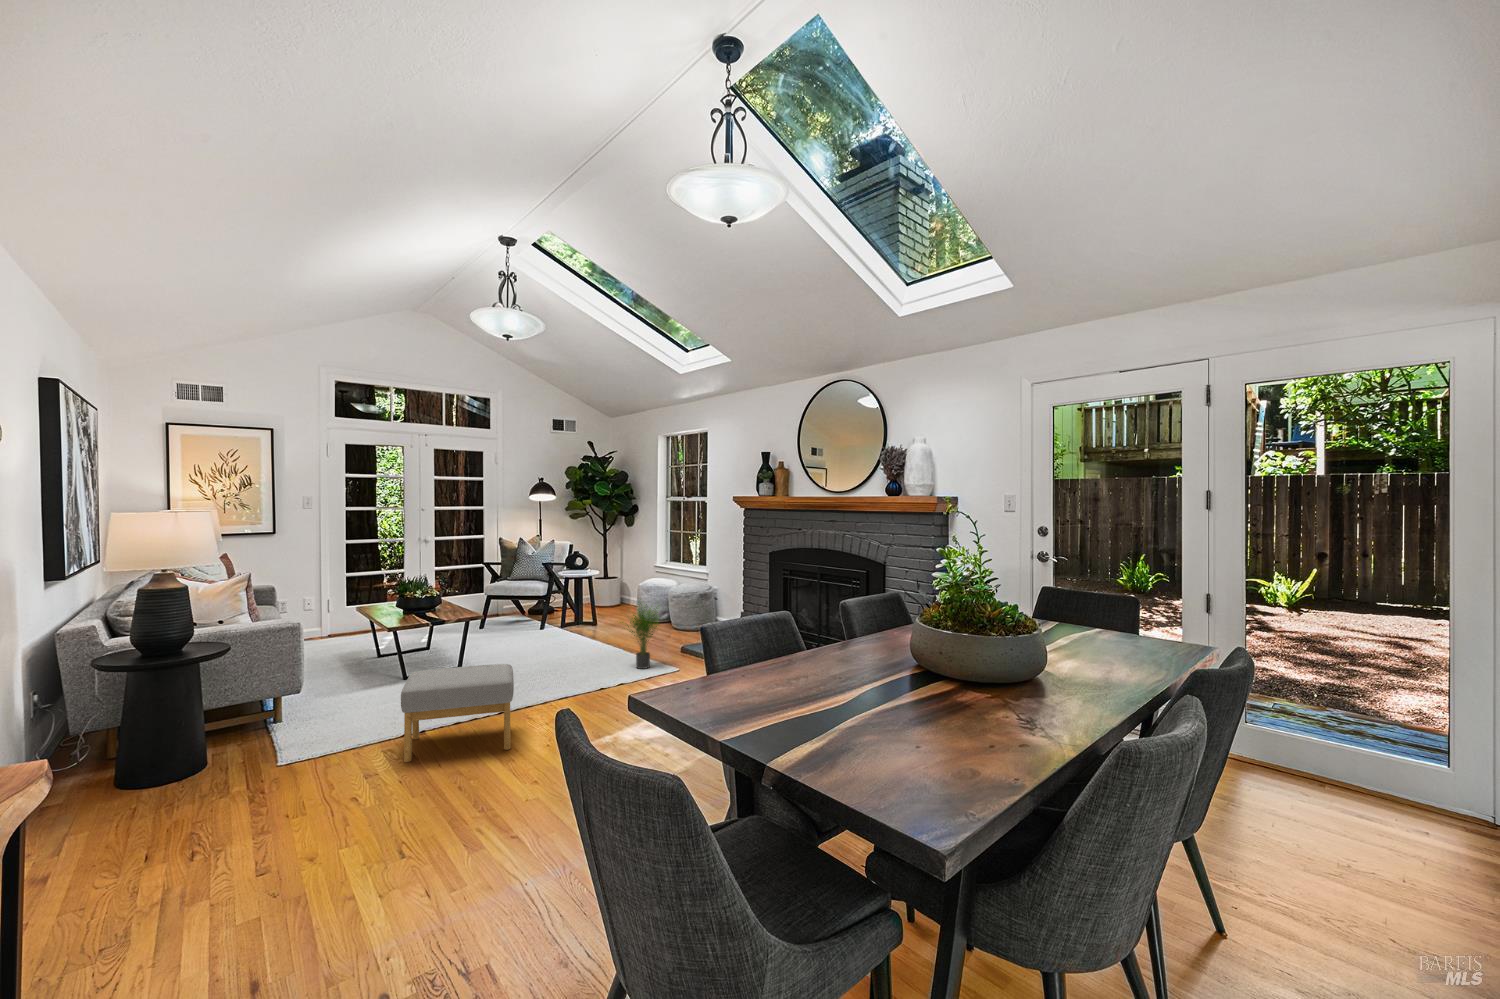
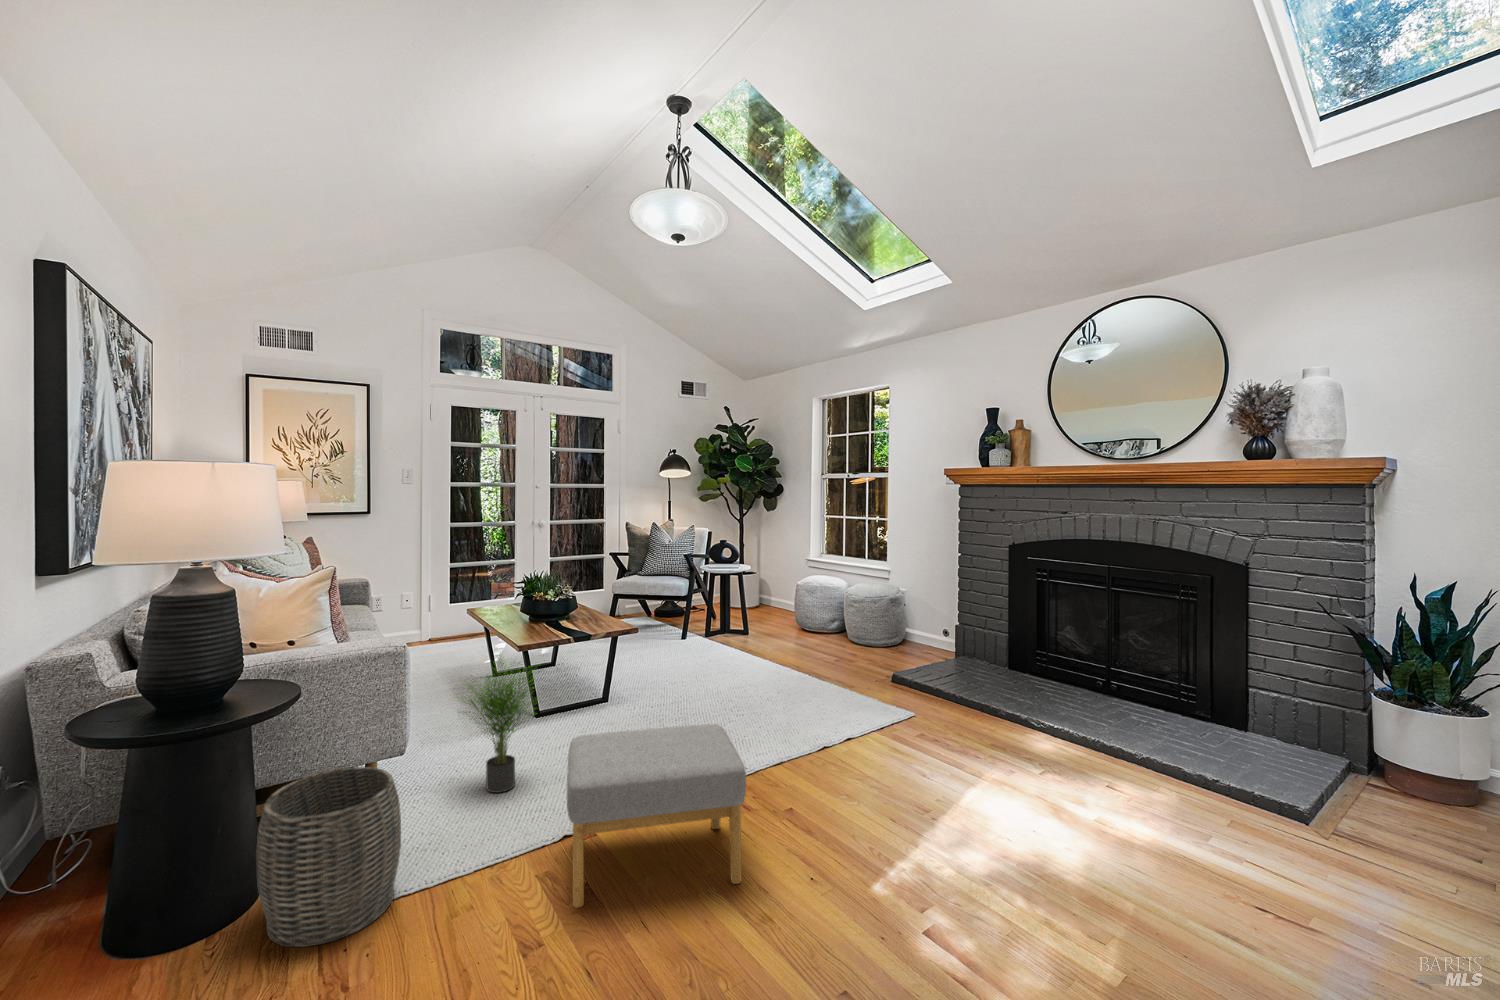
potted plant: present [627,603,658,669] -> present [459,659,535,793]
woven basket: none [211,689,299,781] -> present [256,767,401,947]

